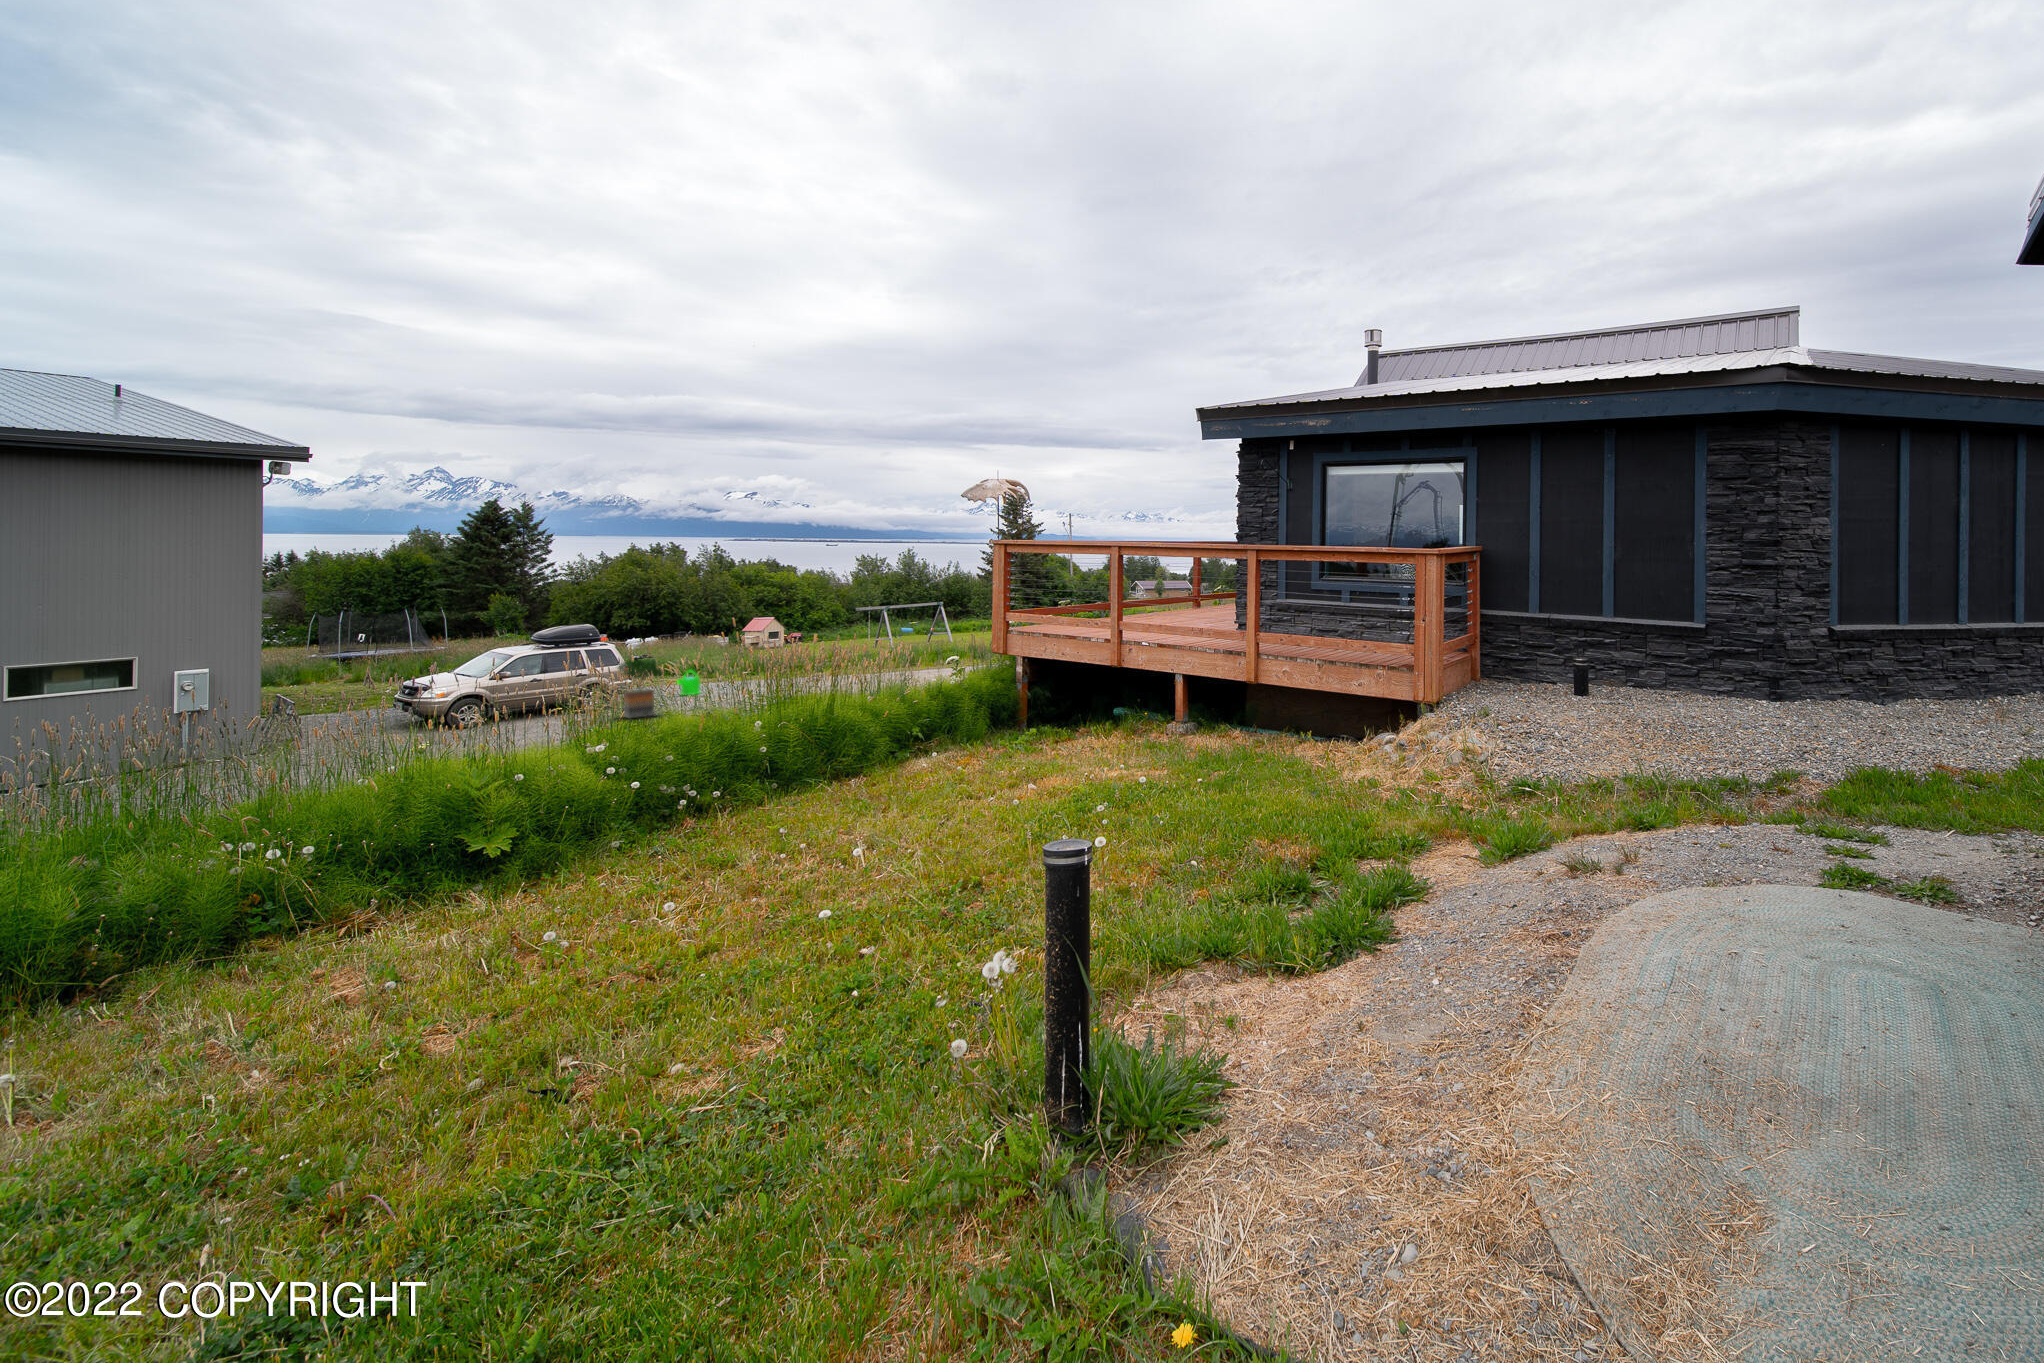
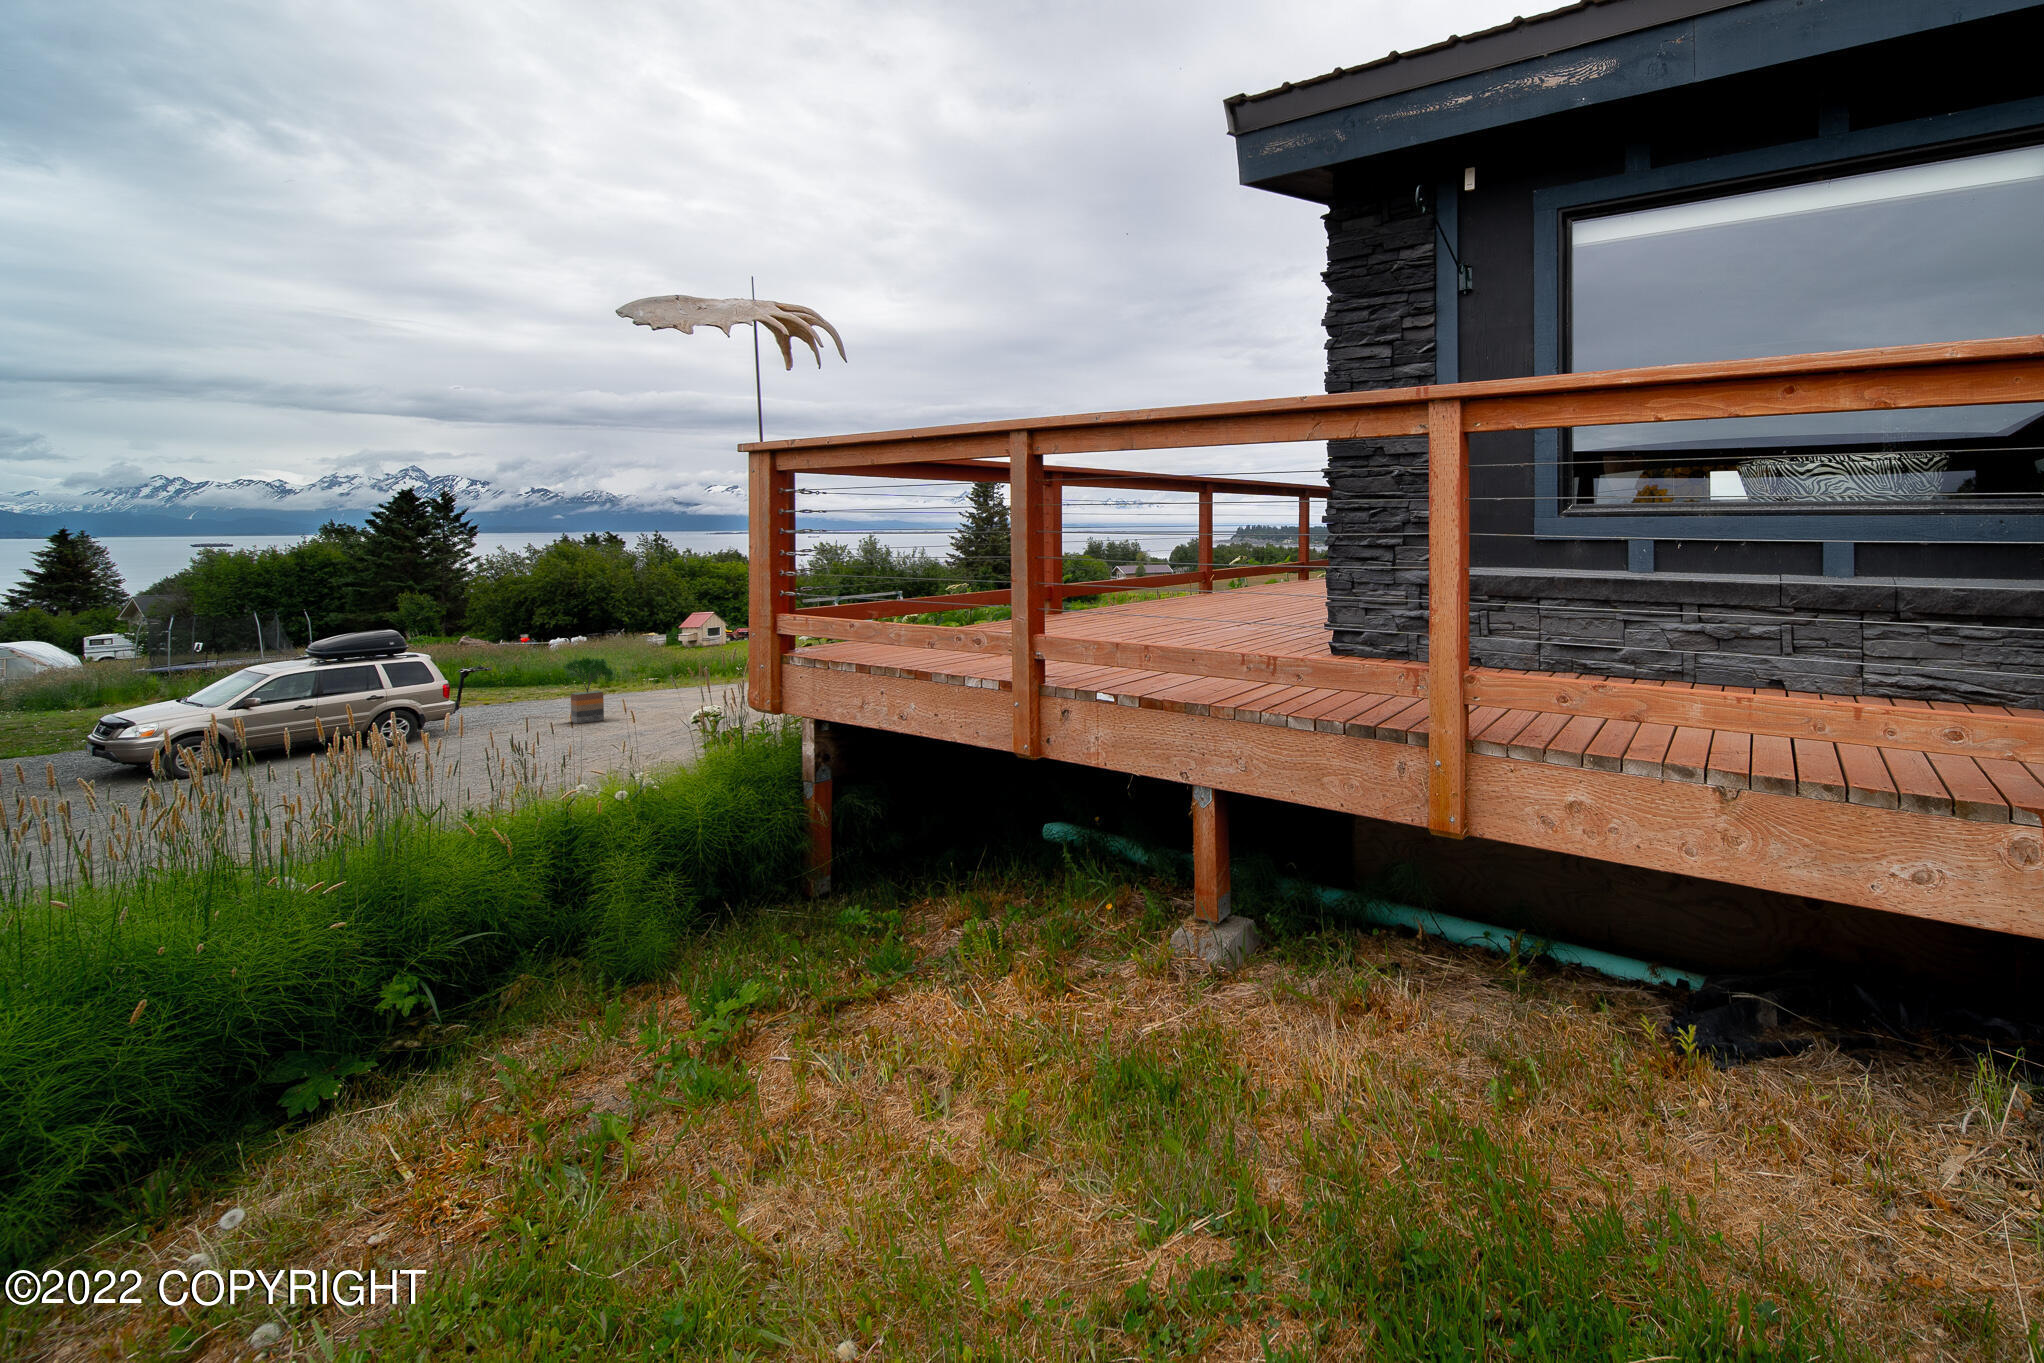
watering can: present [676,670,700,695] -> none [626,671,653,699]

